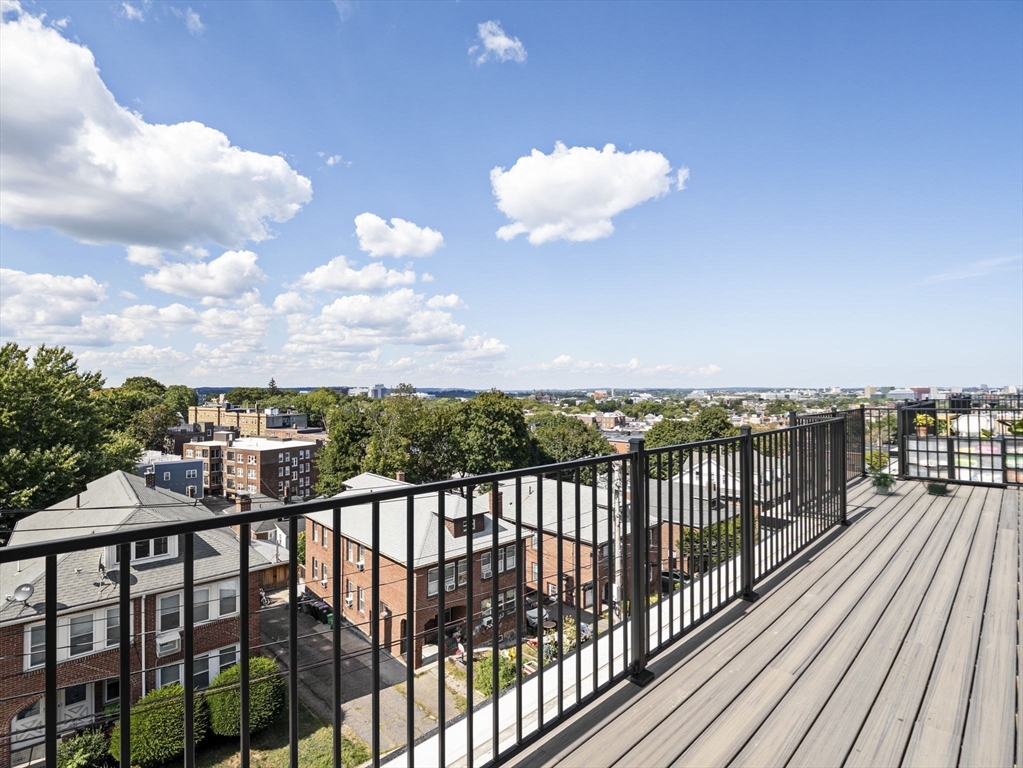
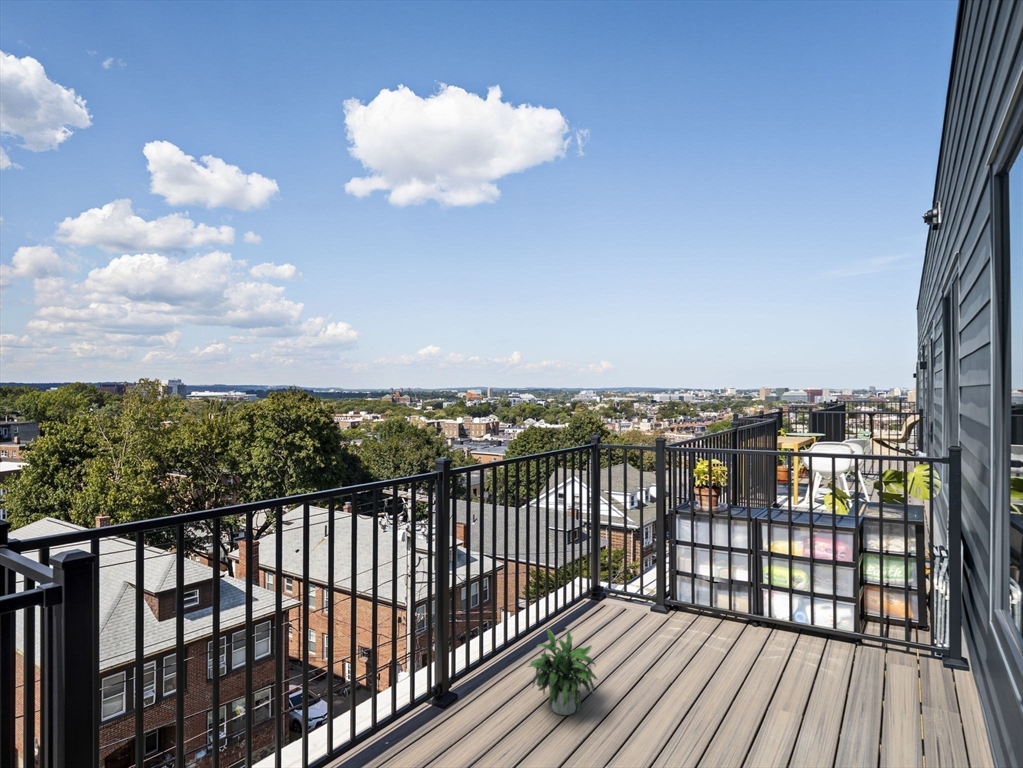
watering can: present [922,478,954,496] -> none [667,650,747,716]

